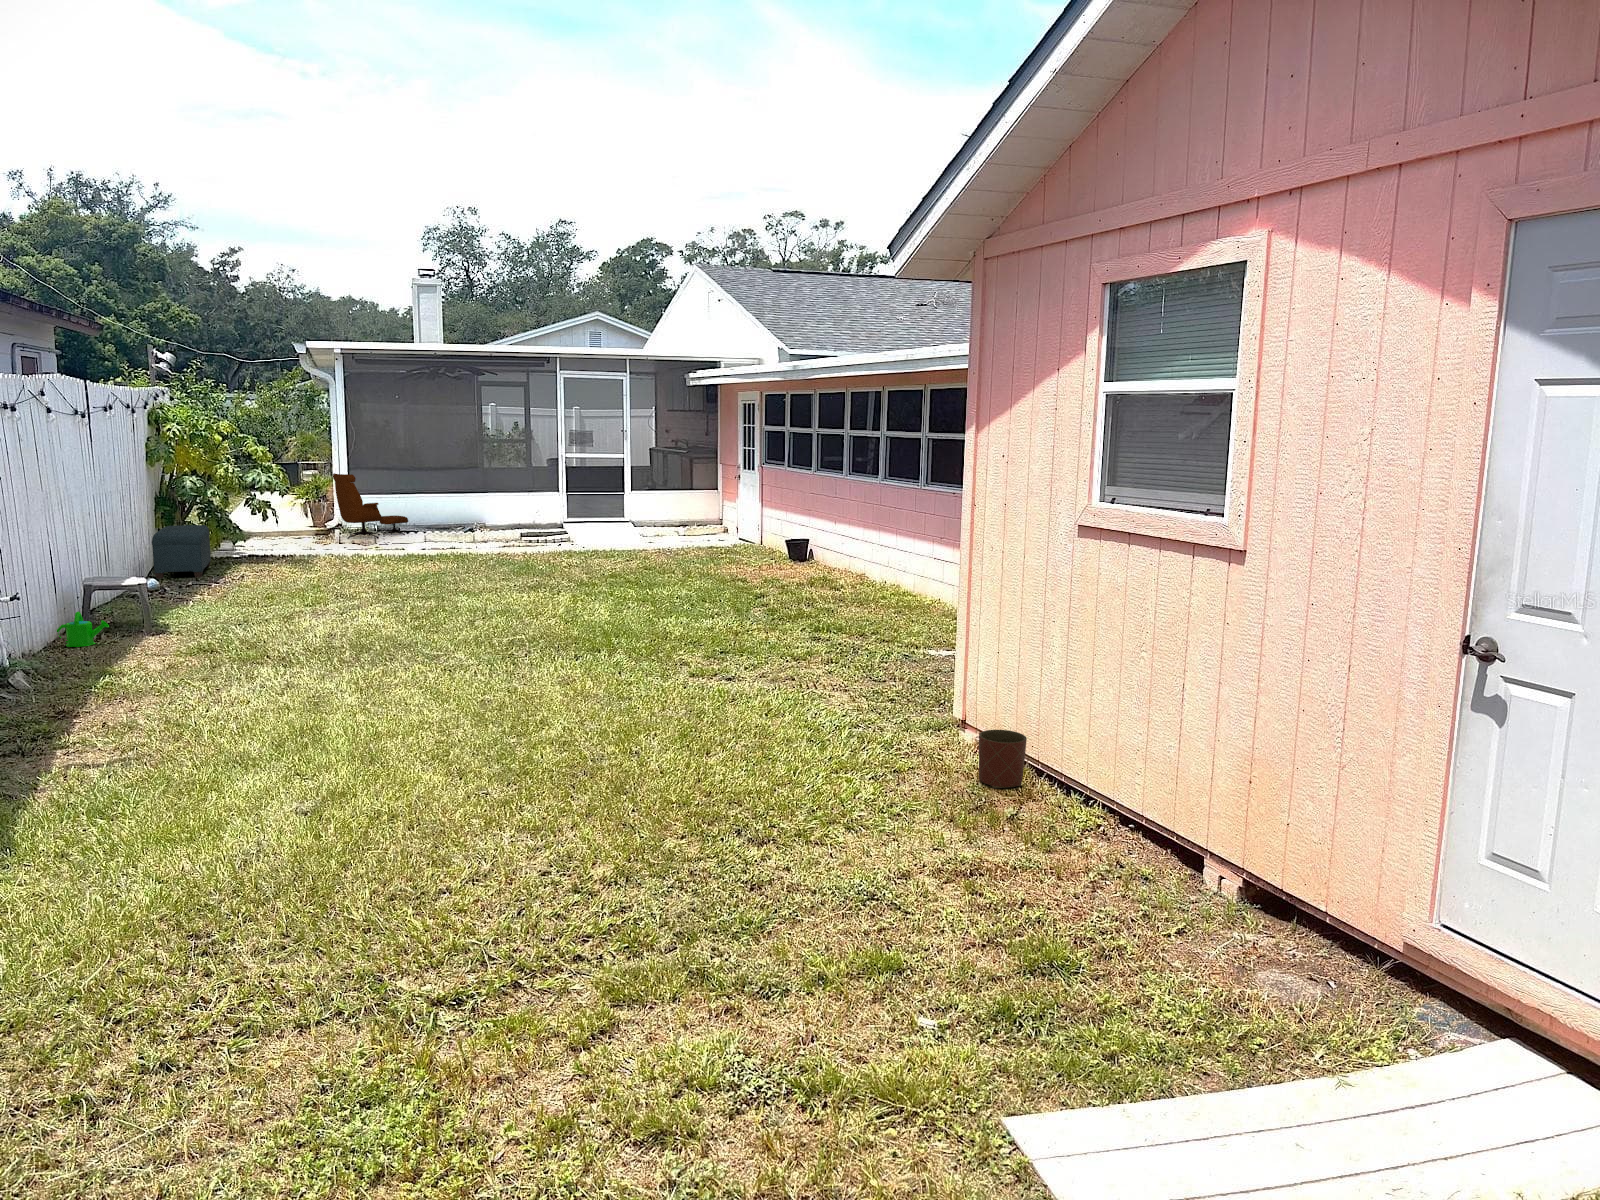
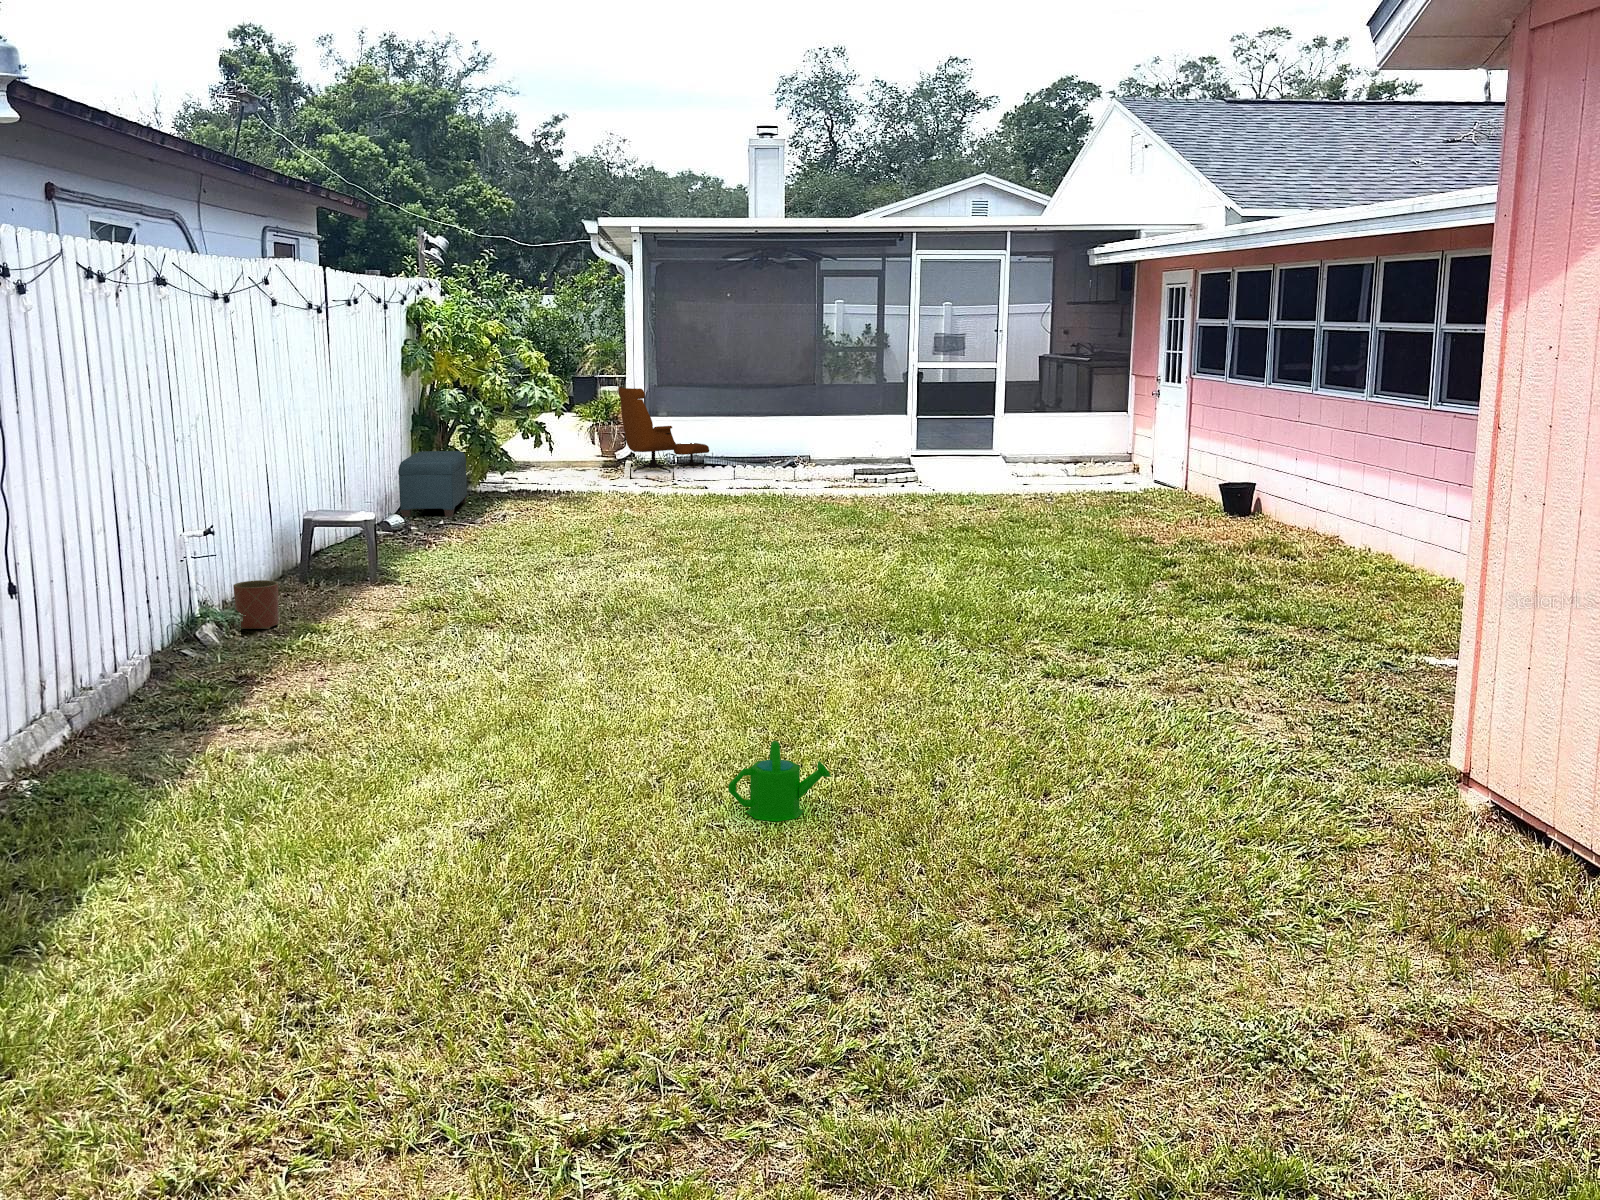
watering can: present [57,612,109,647] -> present [728,741,831,822]
planter: present [979,730,1027,788] -> present [233,580,279,629]

